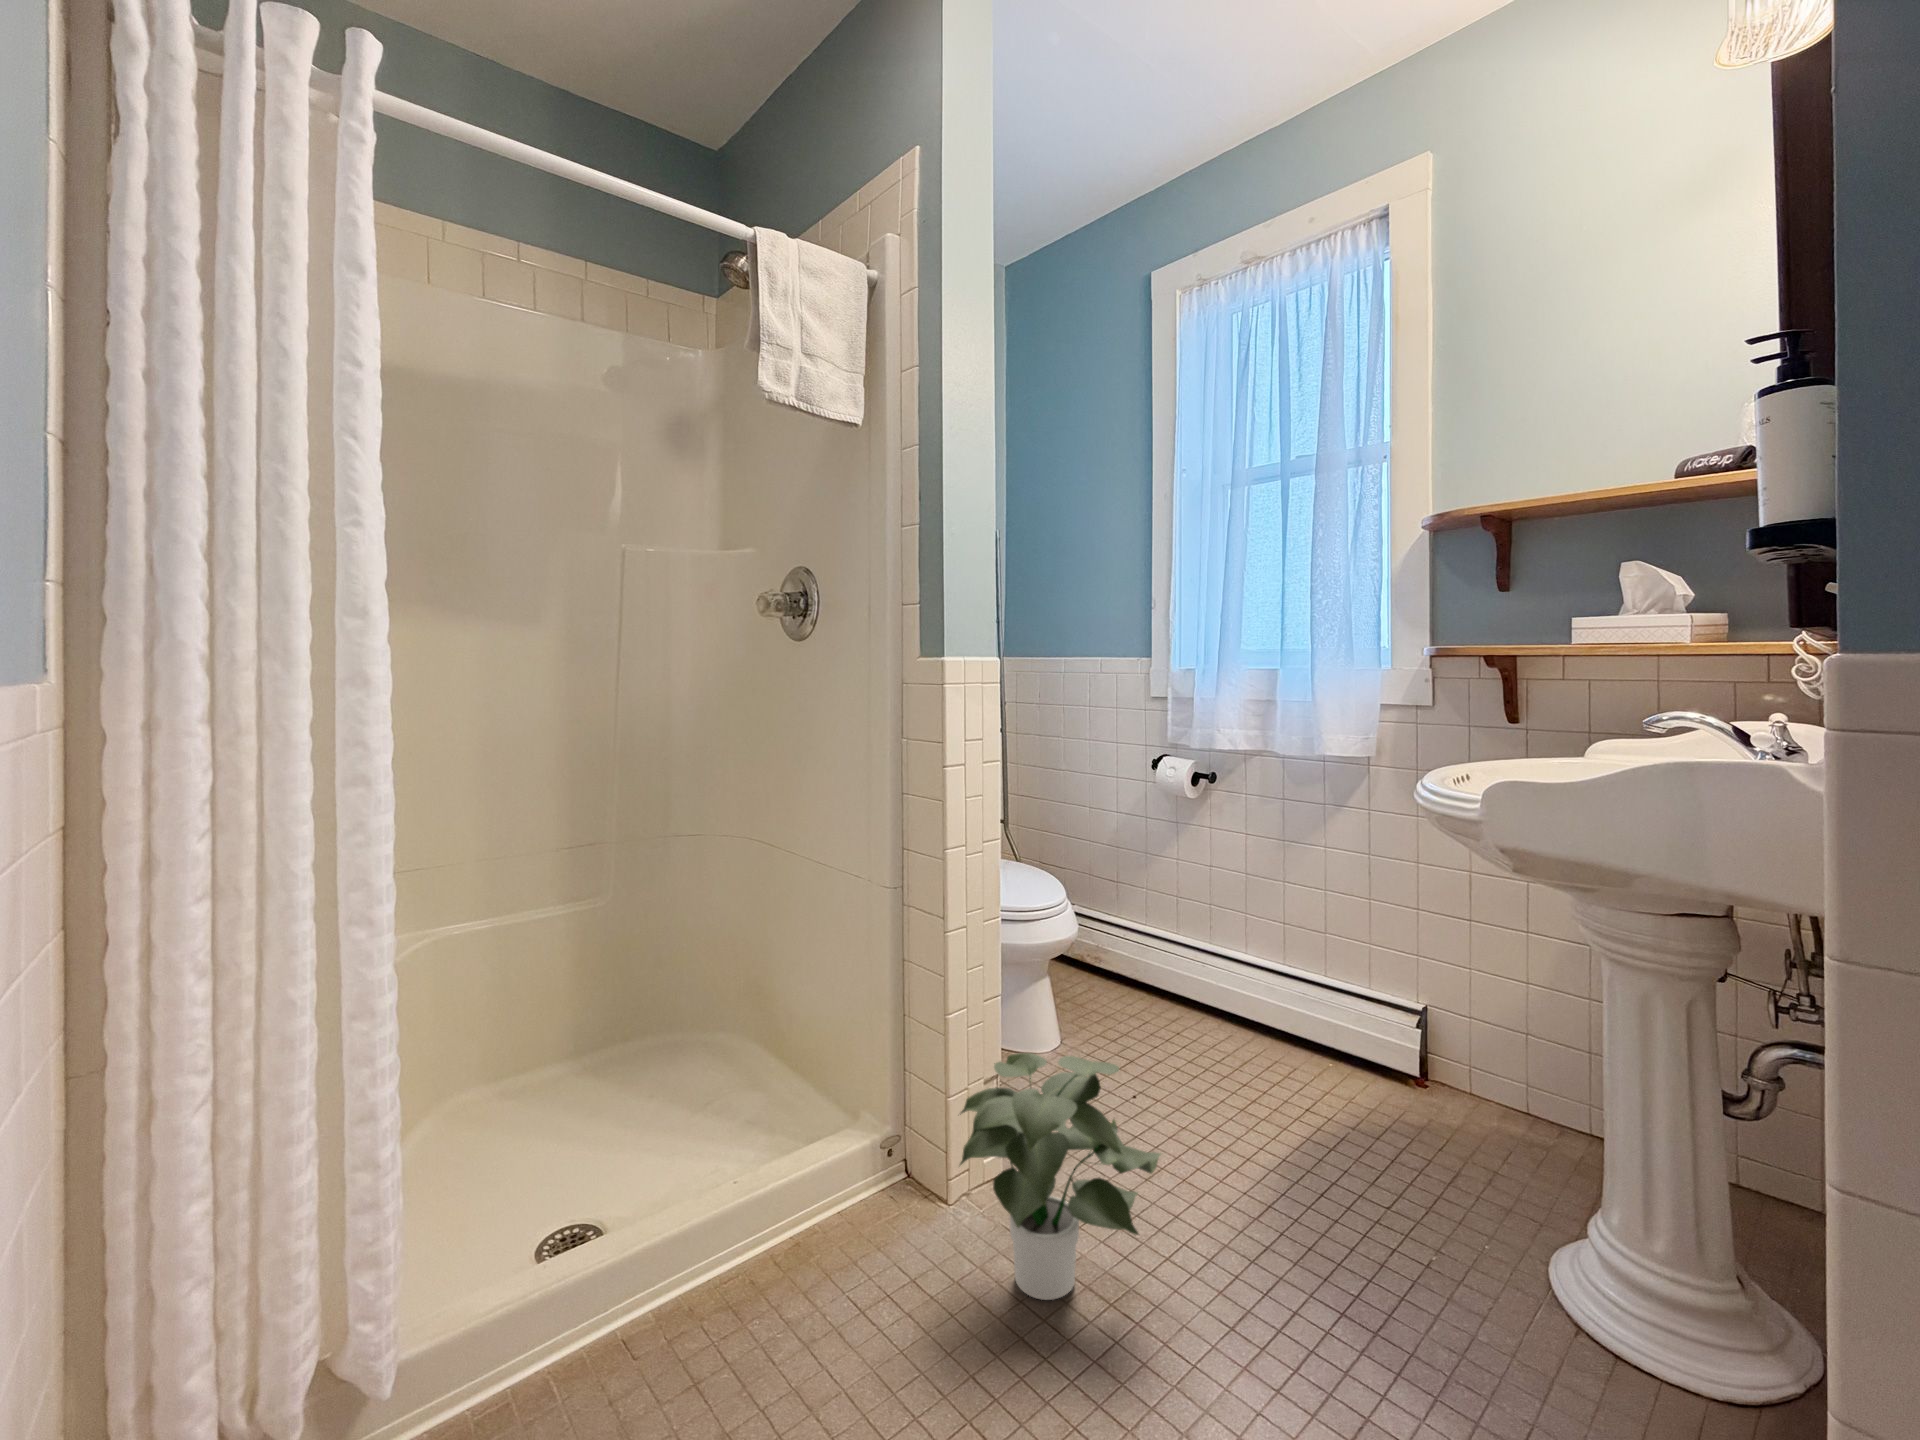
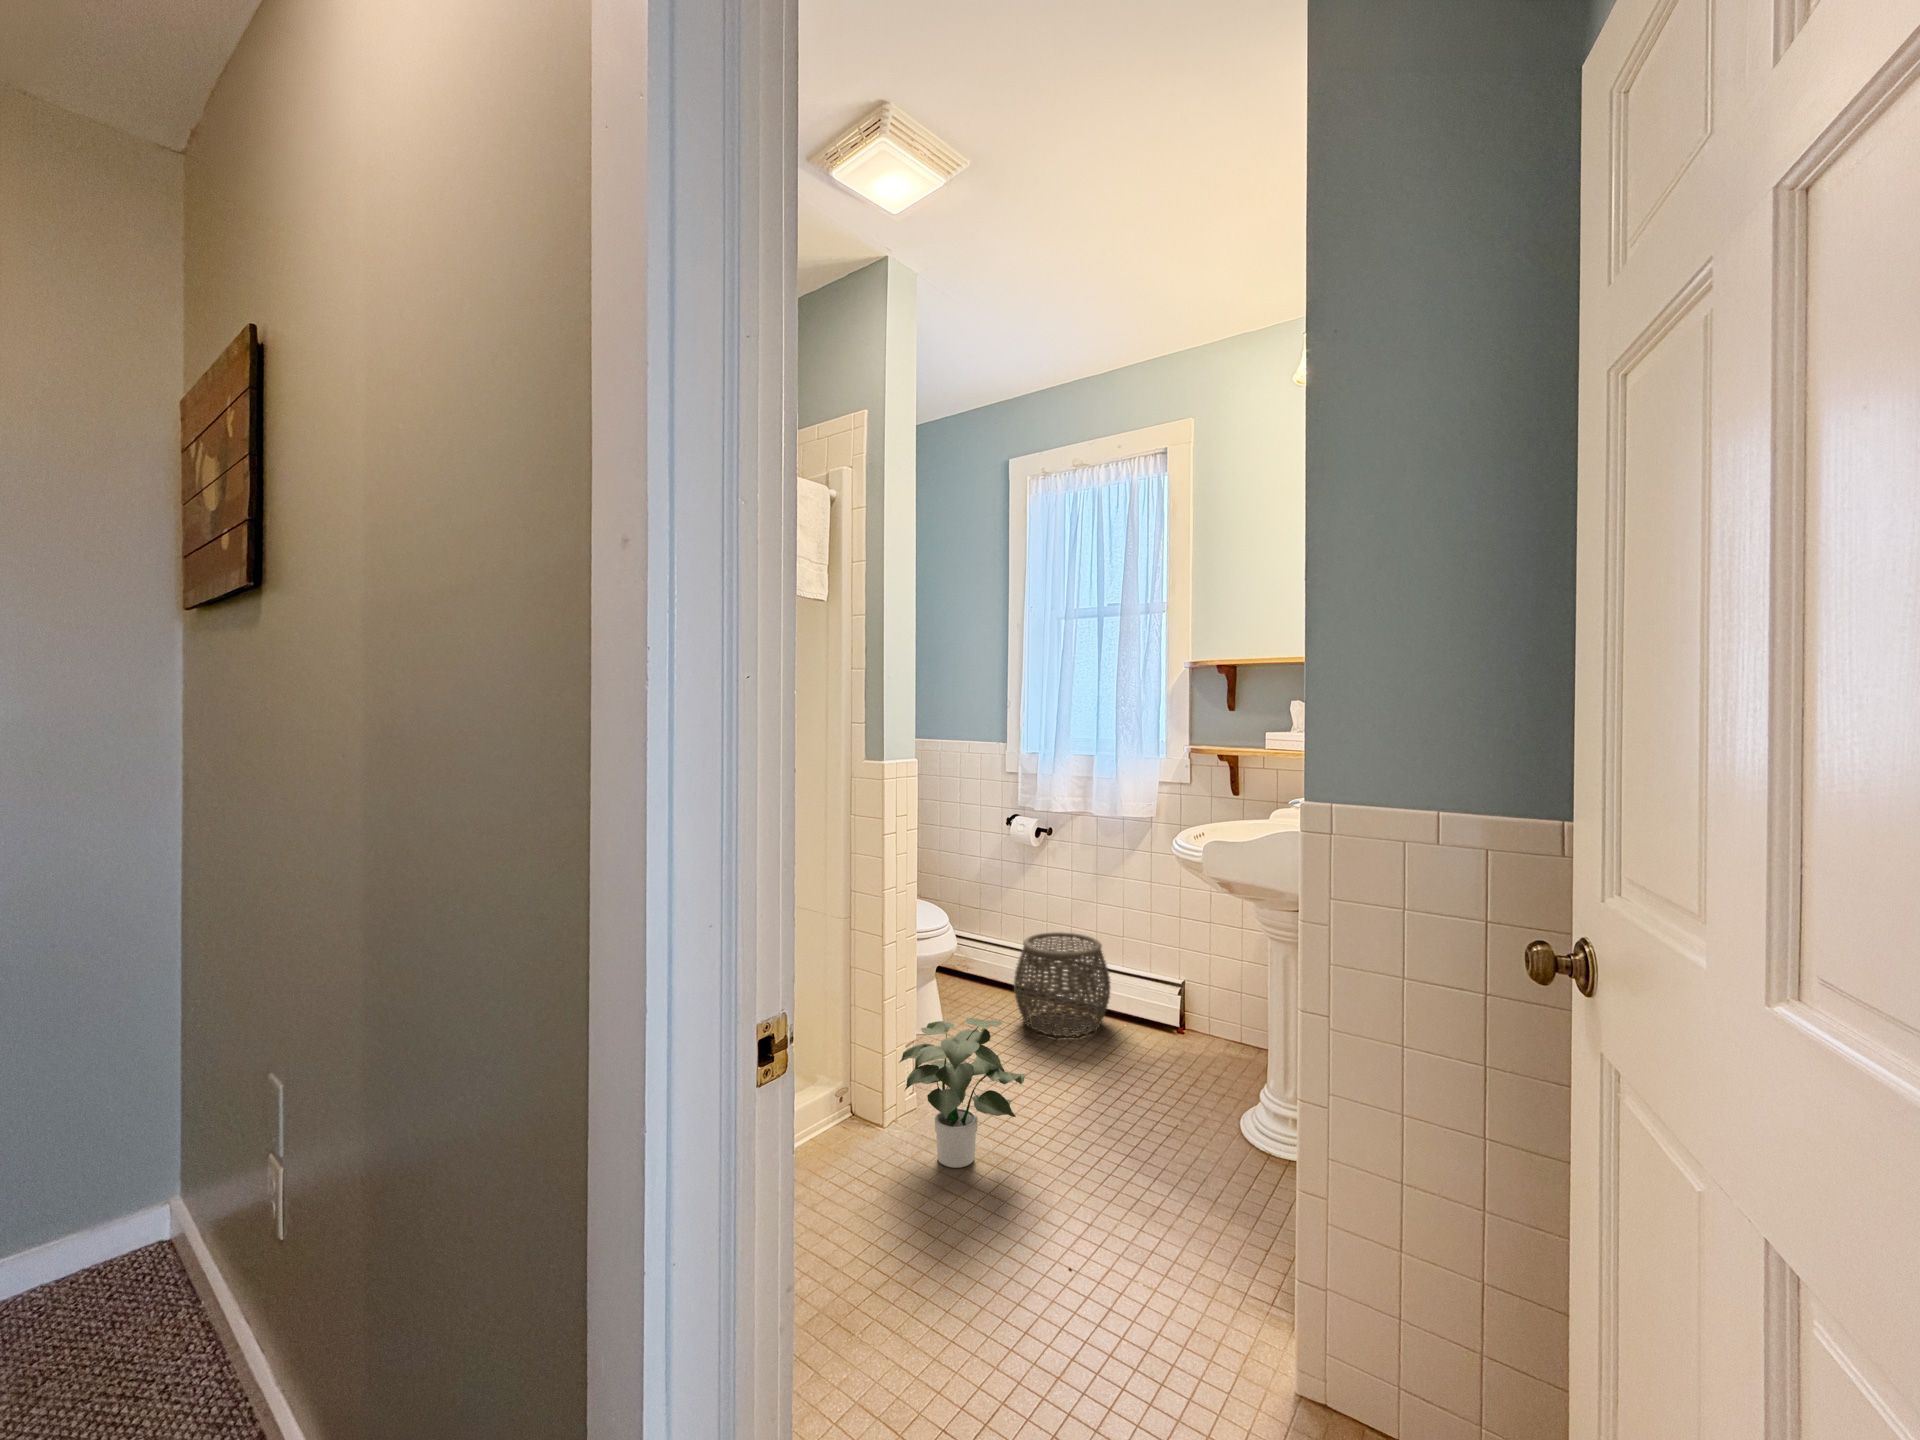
woven basket: none [1160,920,1304,1072] -> present [1014,932,1110,1037]

